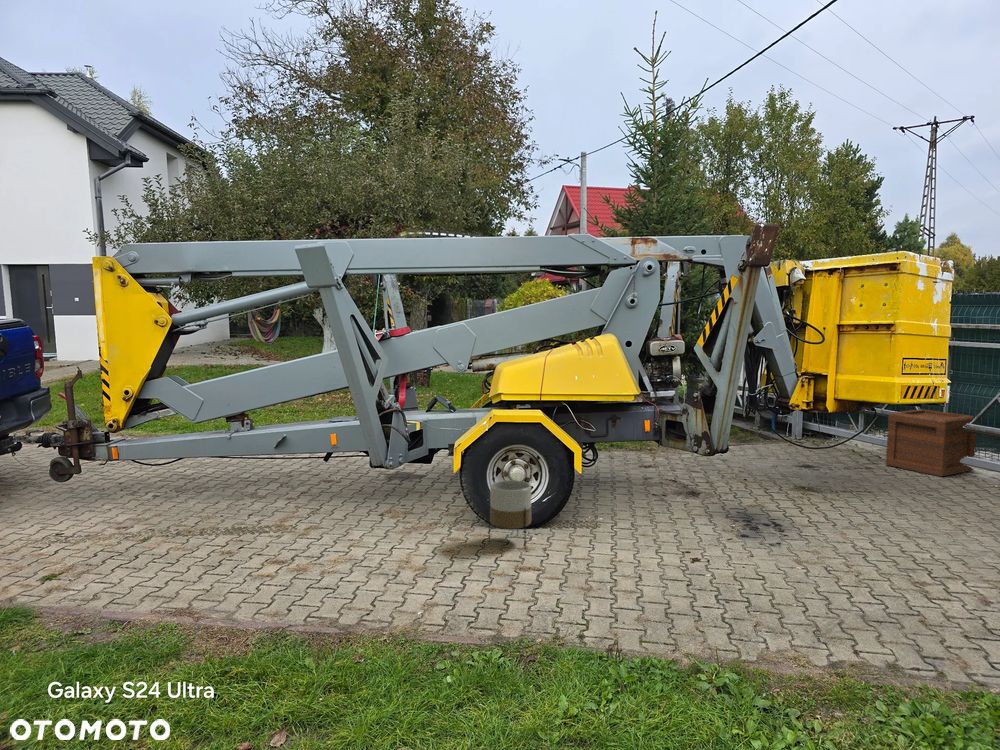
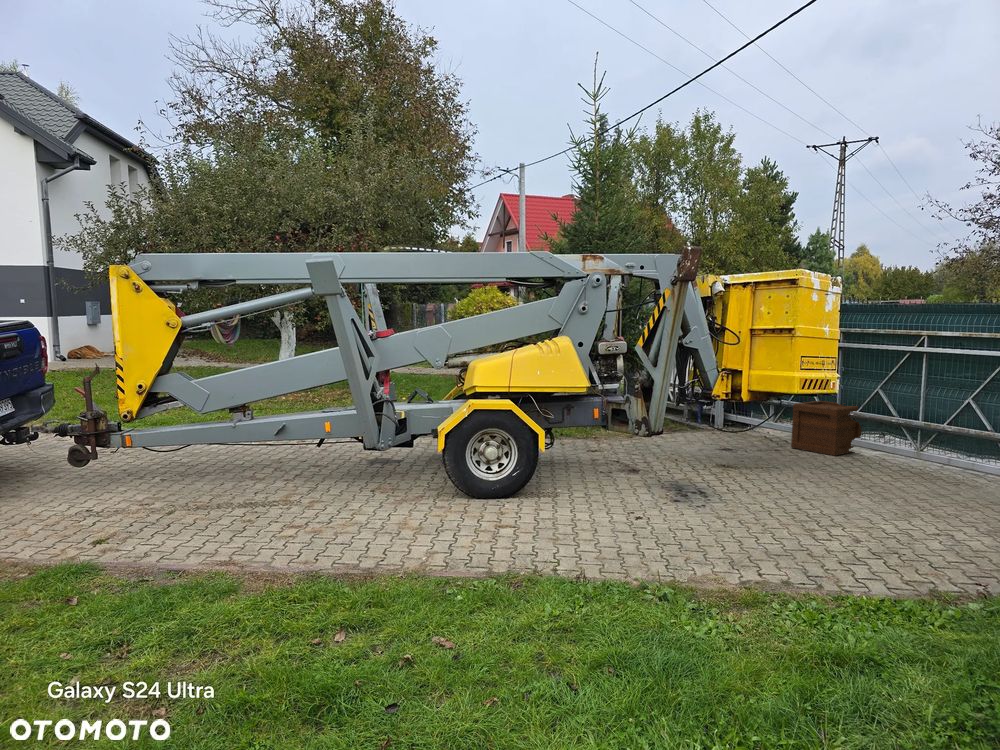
planter: present [489,480,531,547] -> none [469,458,505,513]

